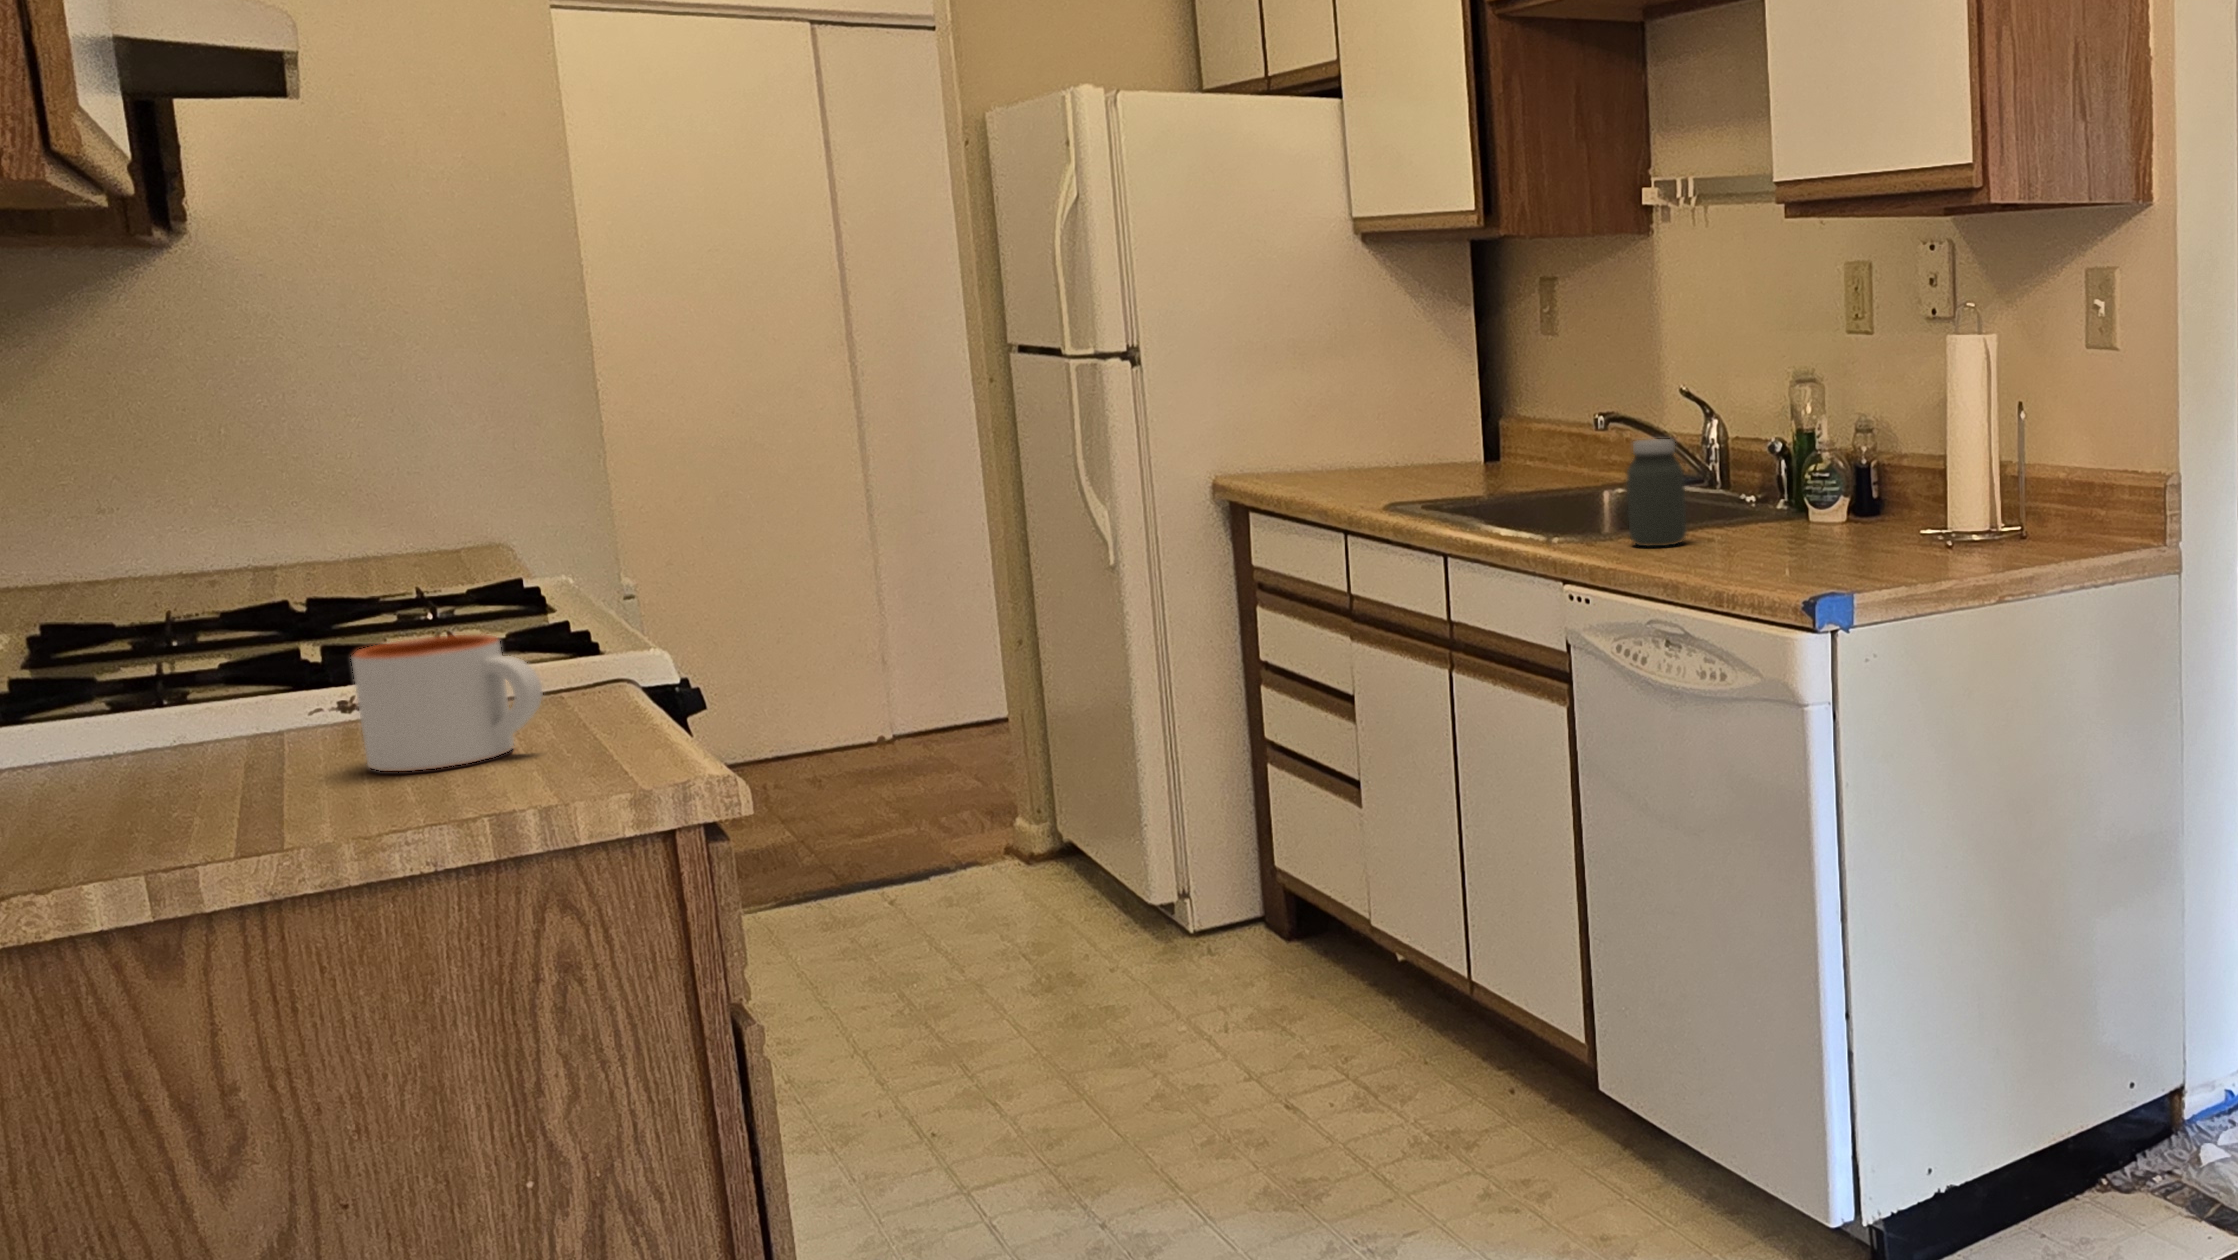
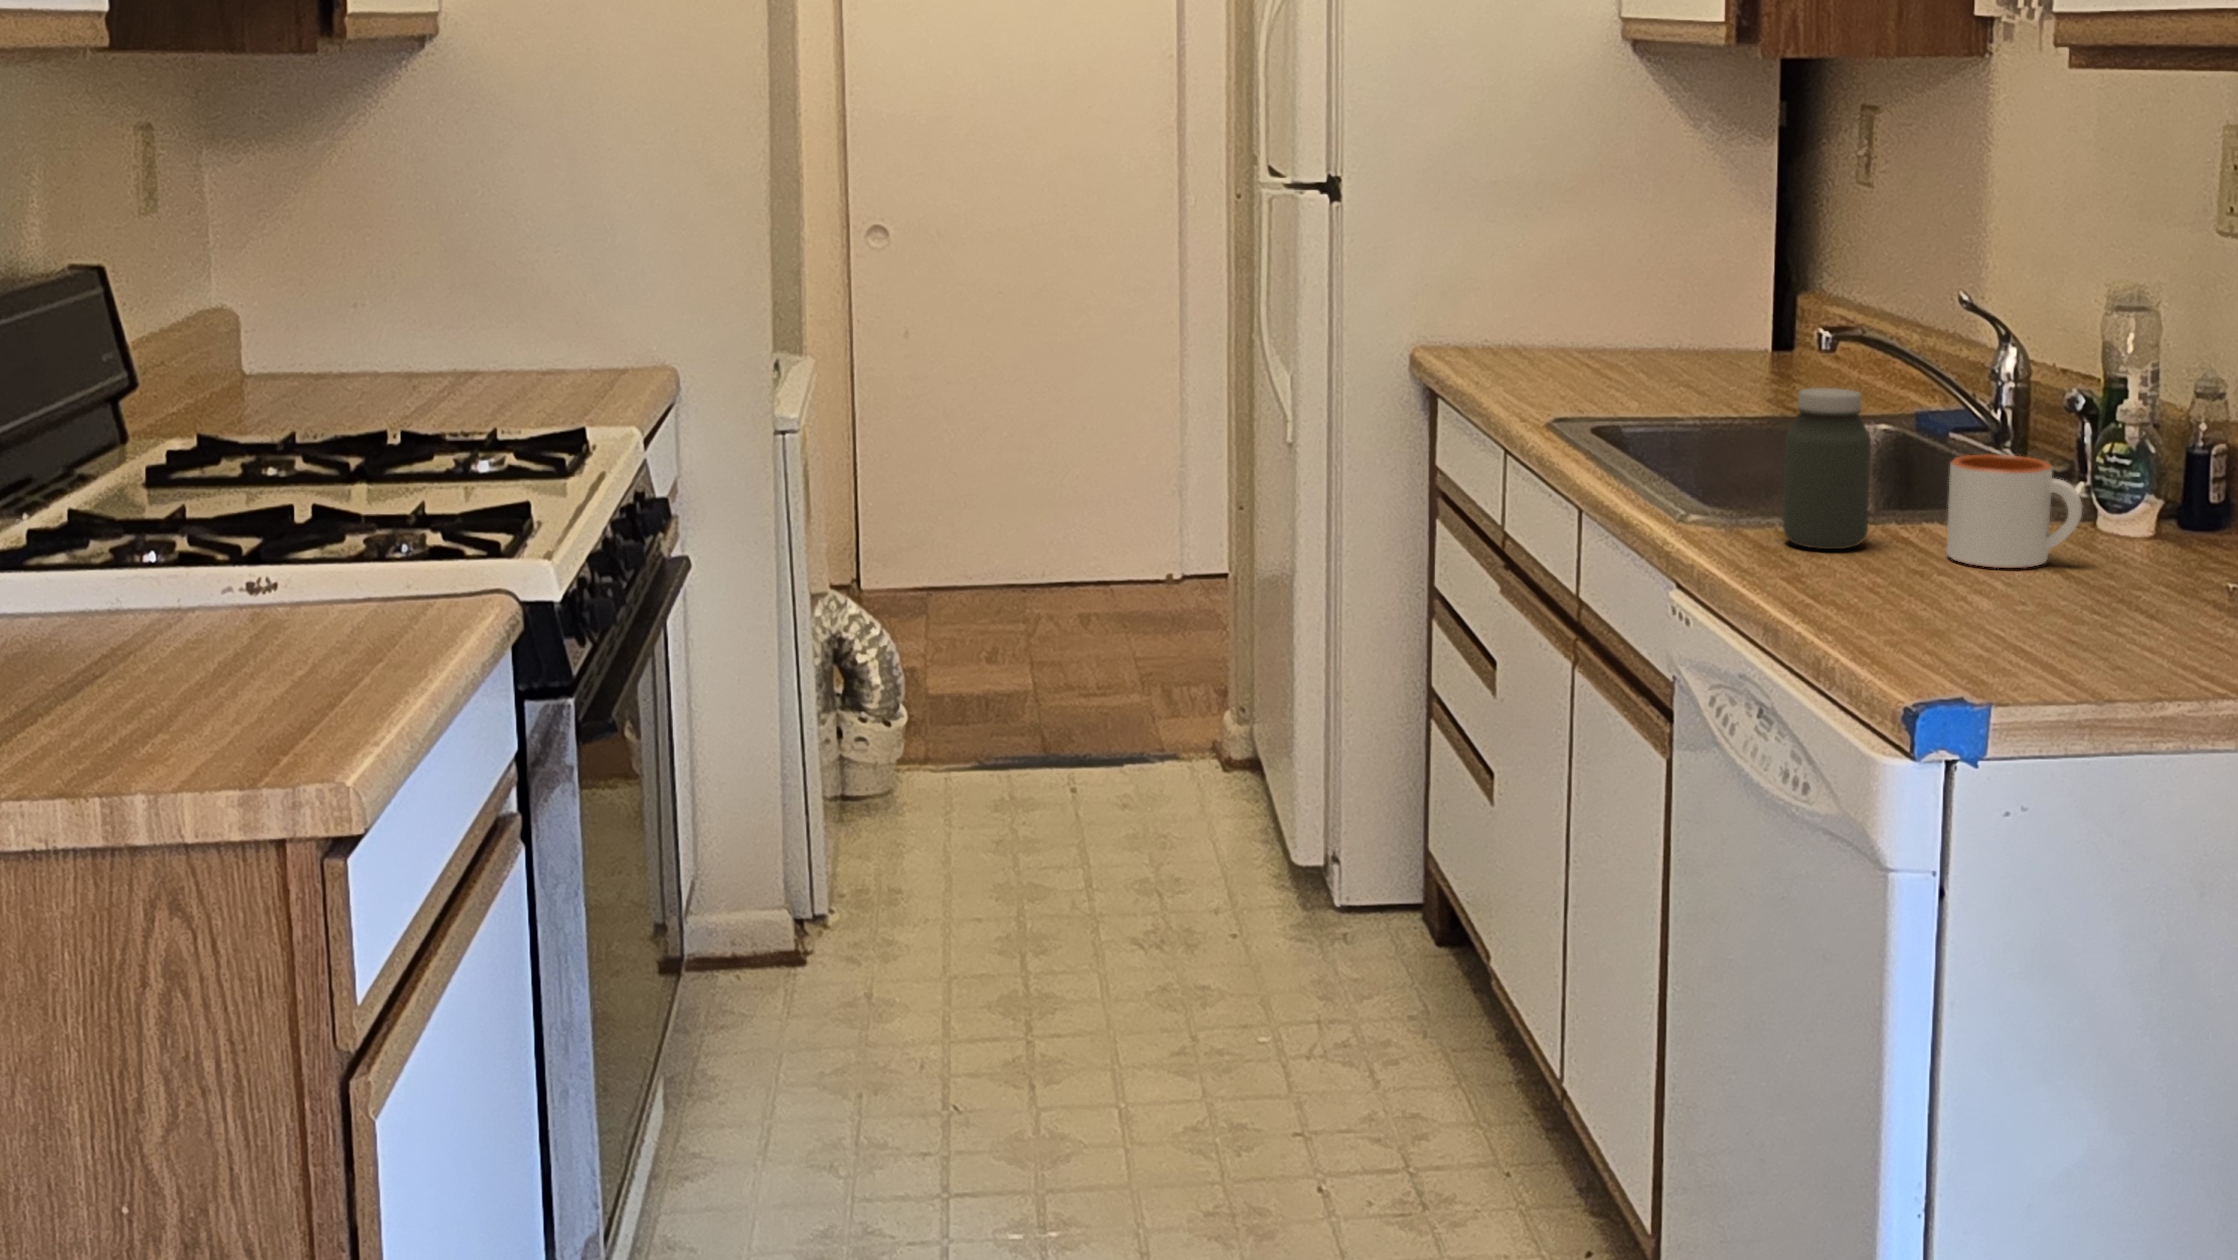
mug: present [352,634,542,771] -> present [1946,454,2082,568]

